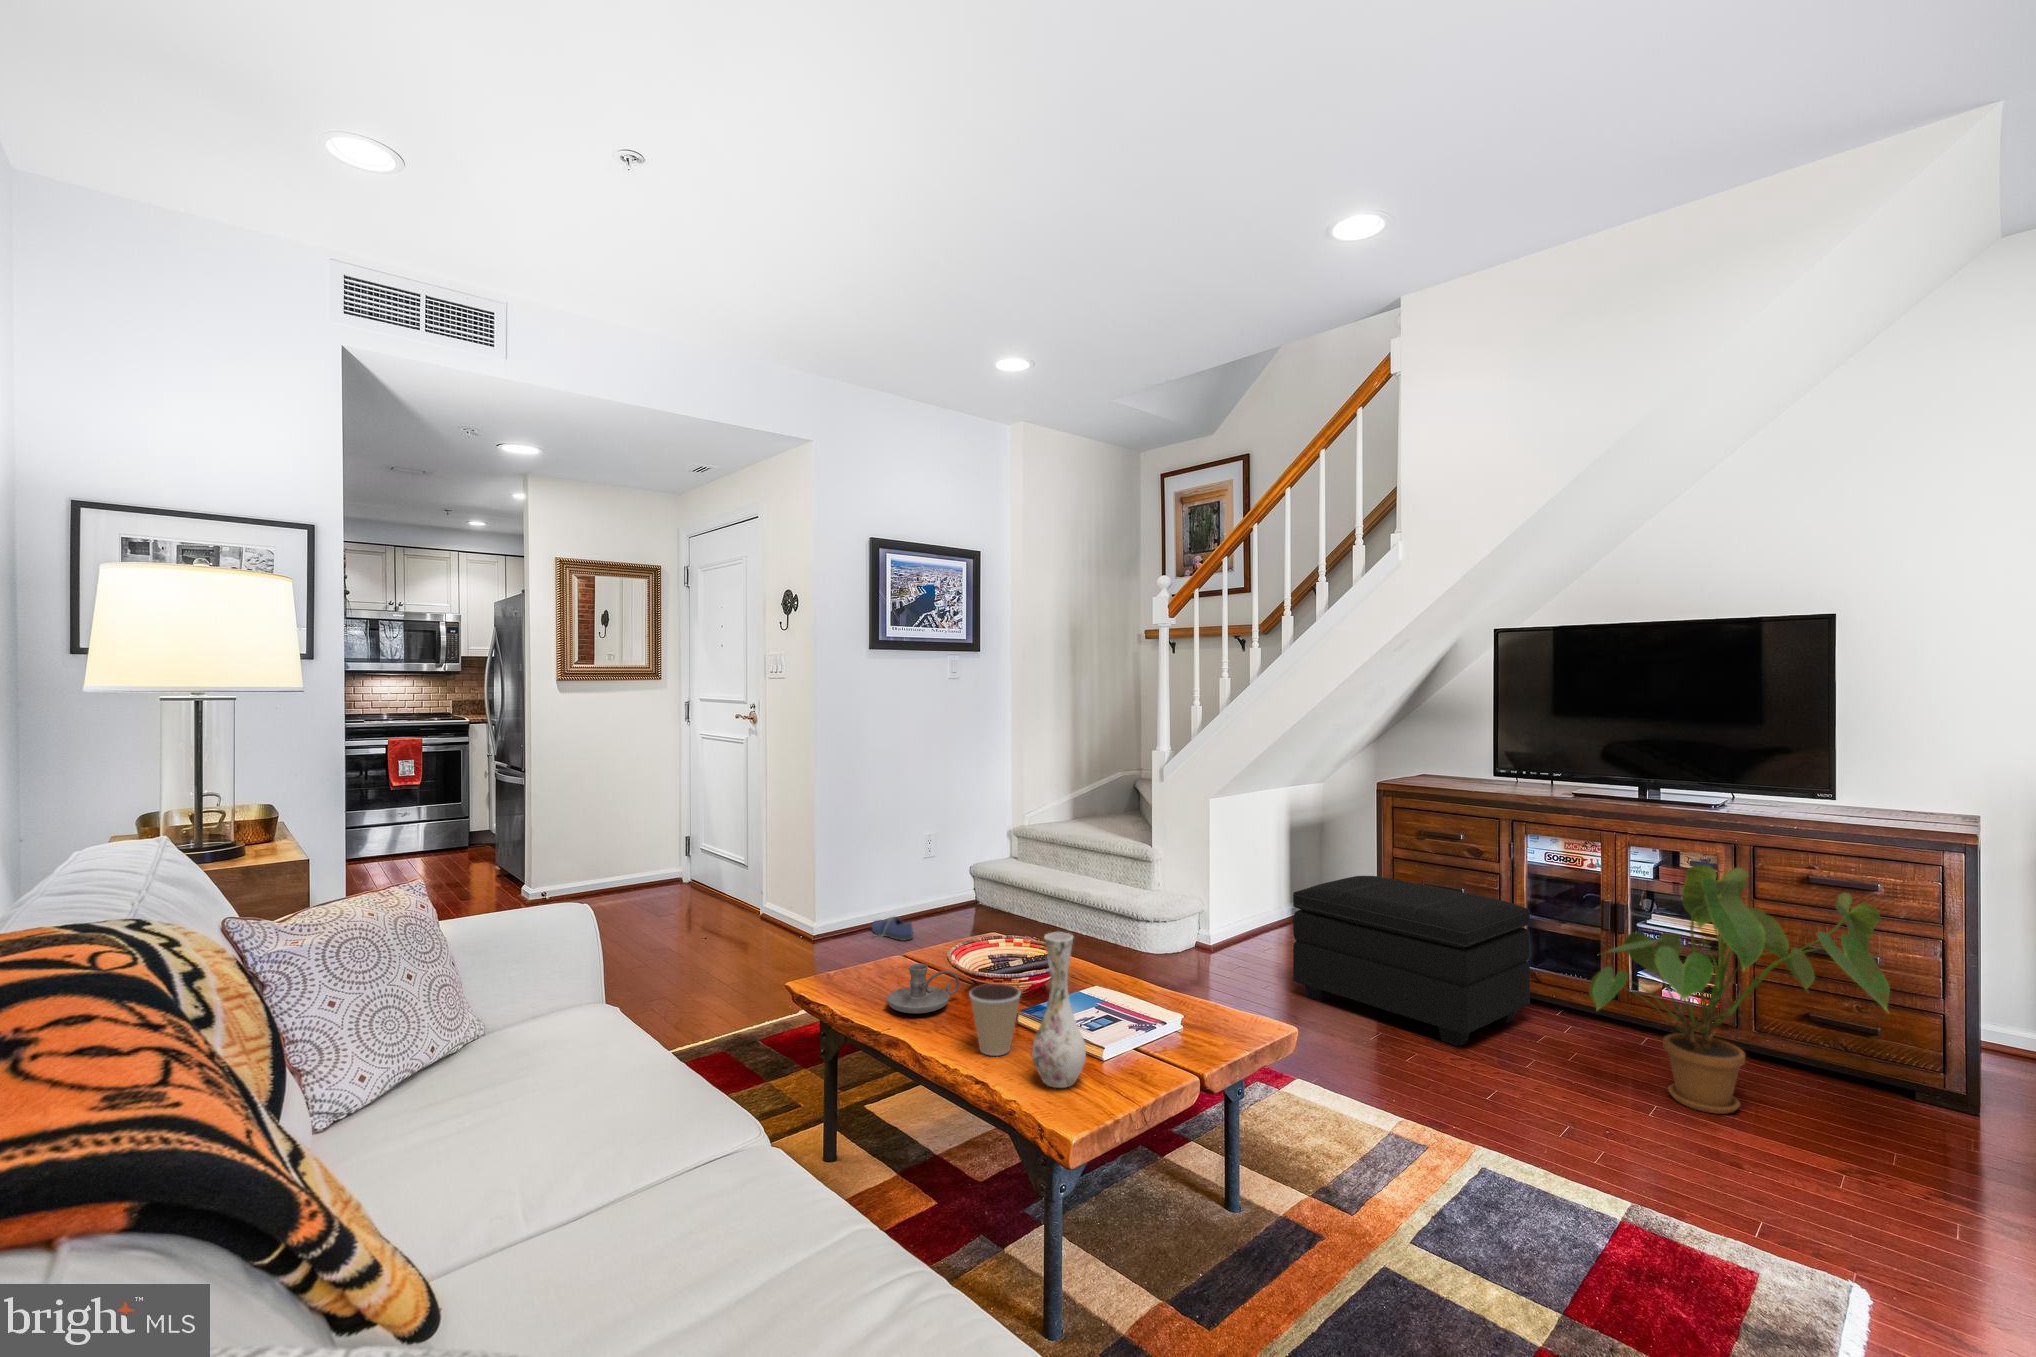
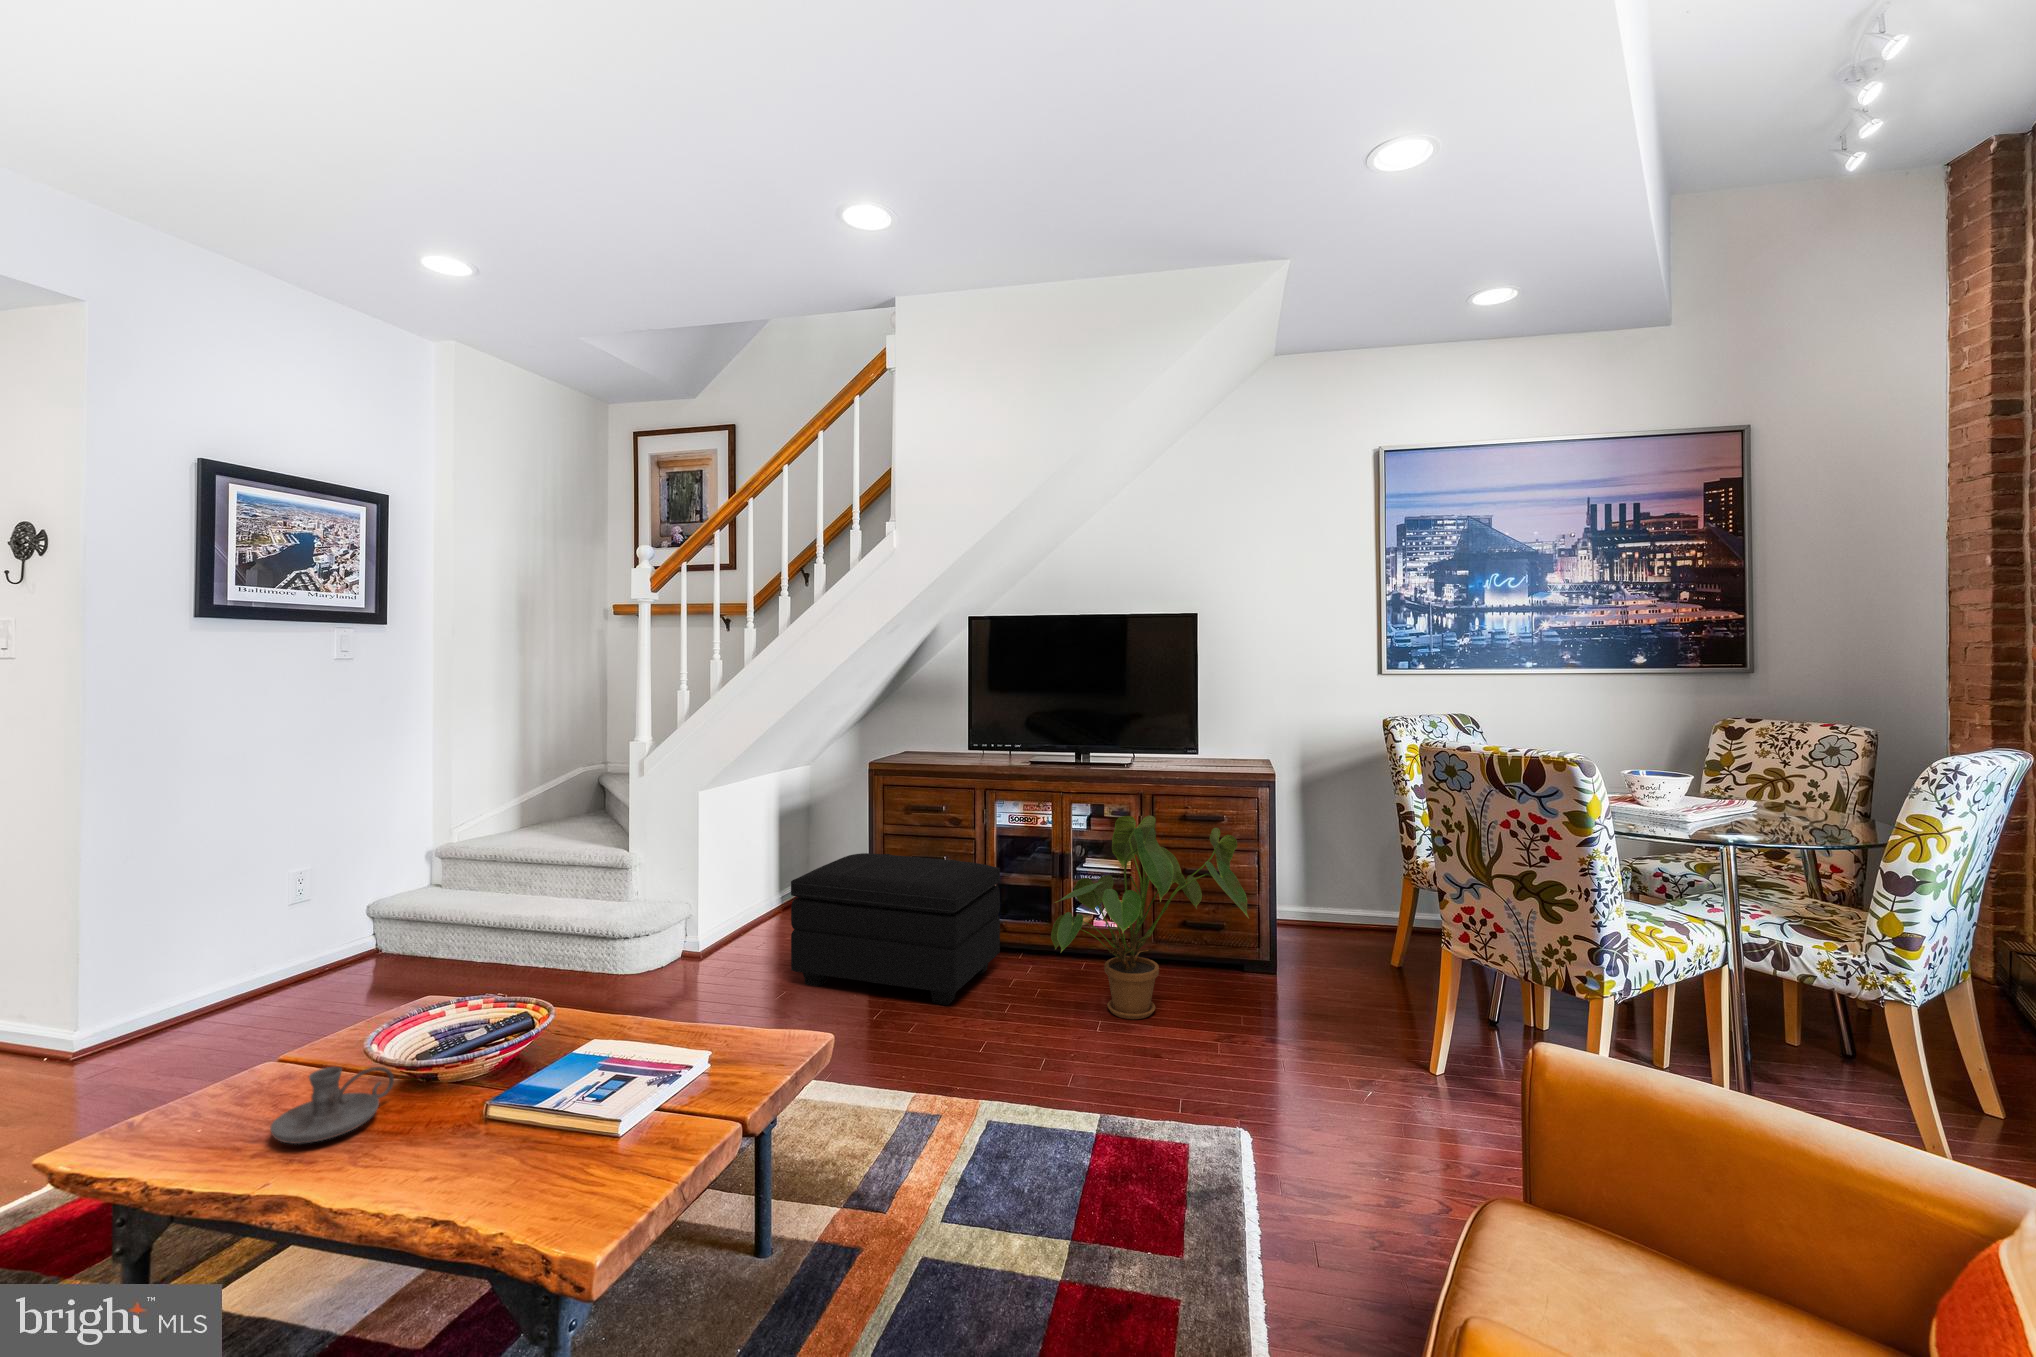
shoe: present [871,916,913,941] -> none [214,981,290,1016]
vase: present [1032,932,1086,1088] -> none [523,995,600,1195]
coffee cup: present [969,984,1021,1056] -> none [419,1073,500,1174]

